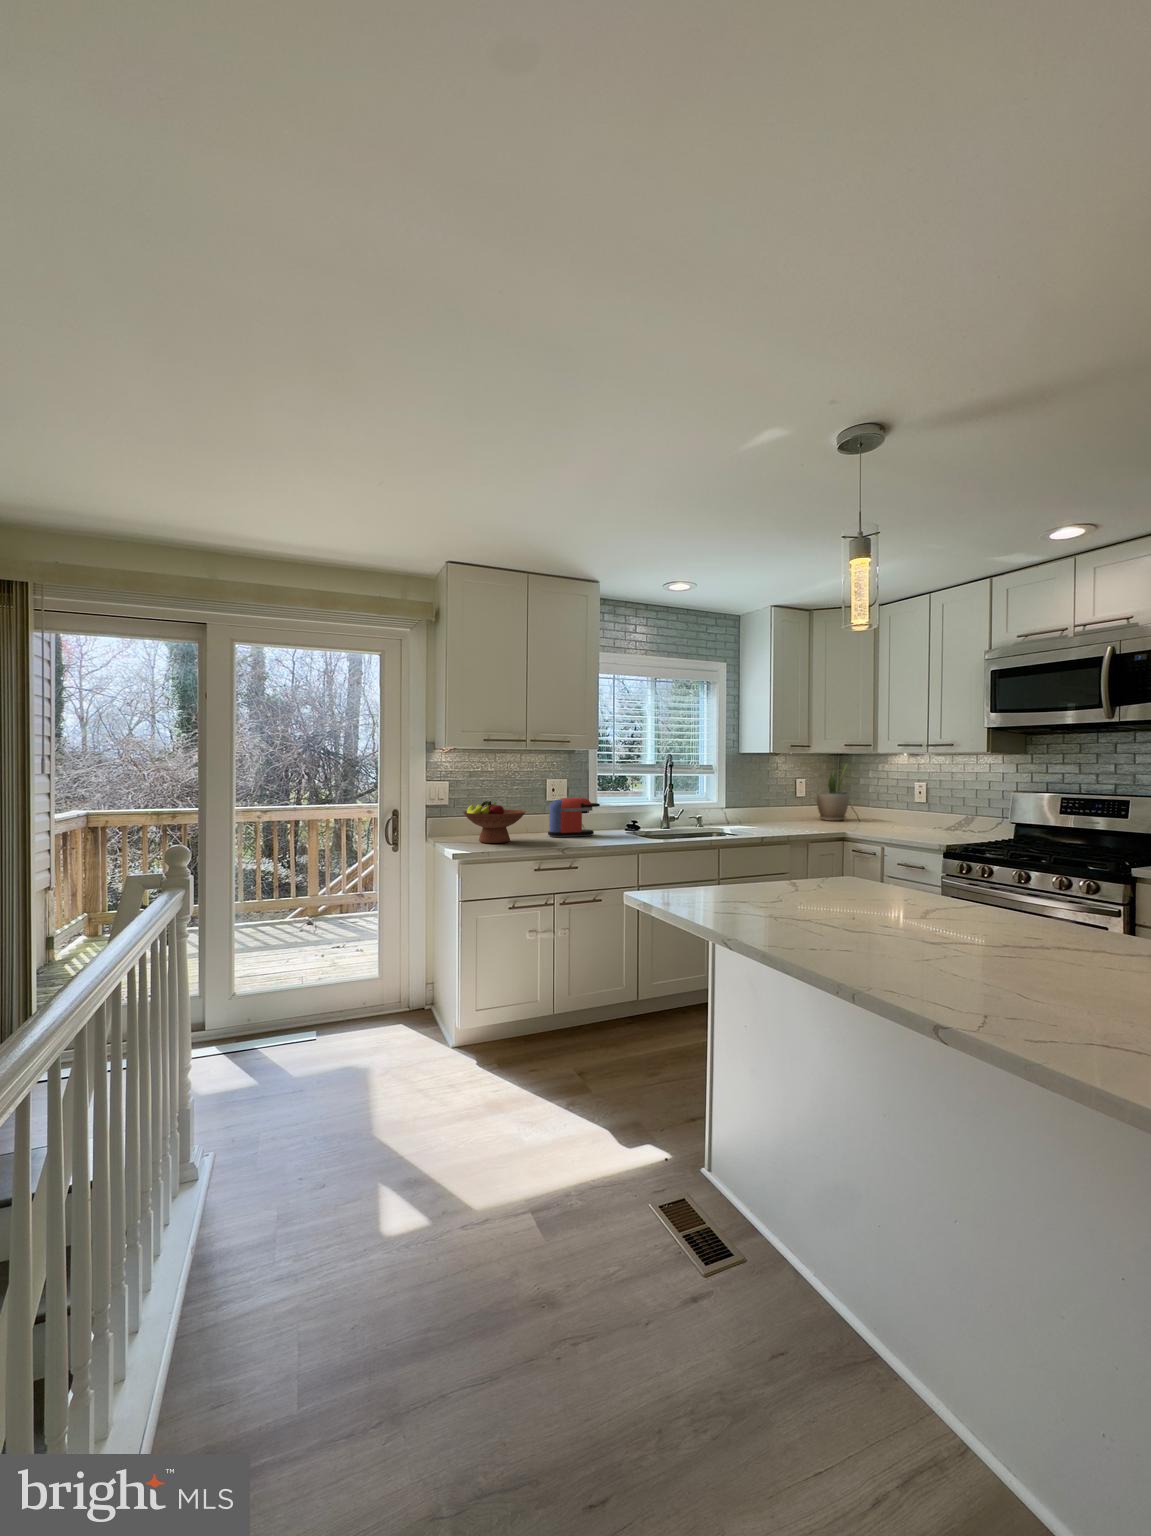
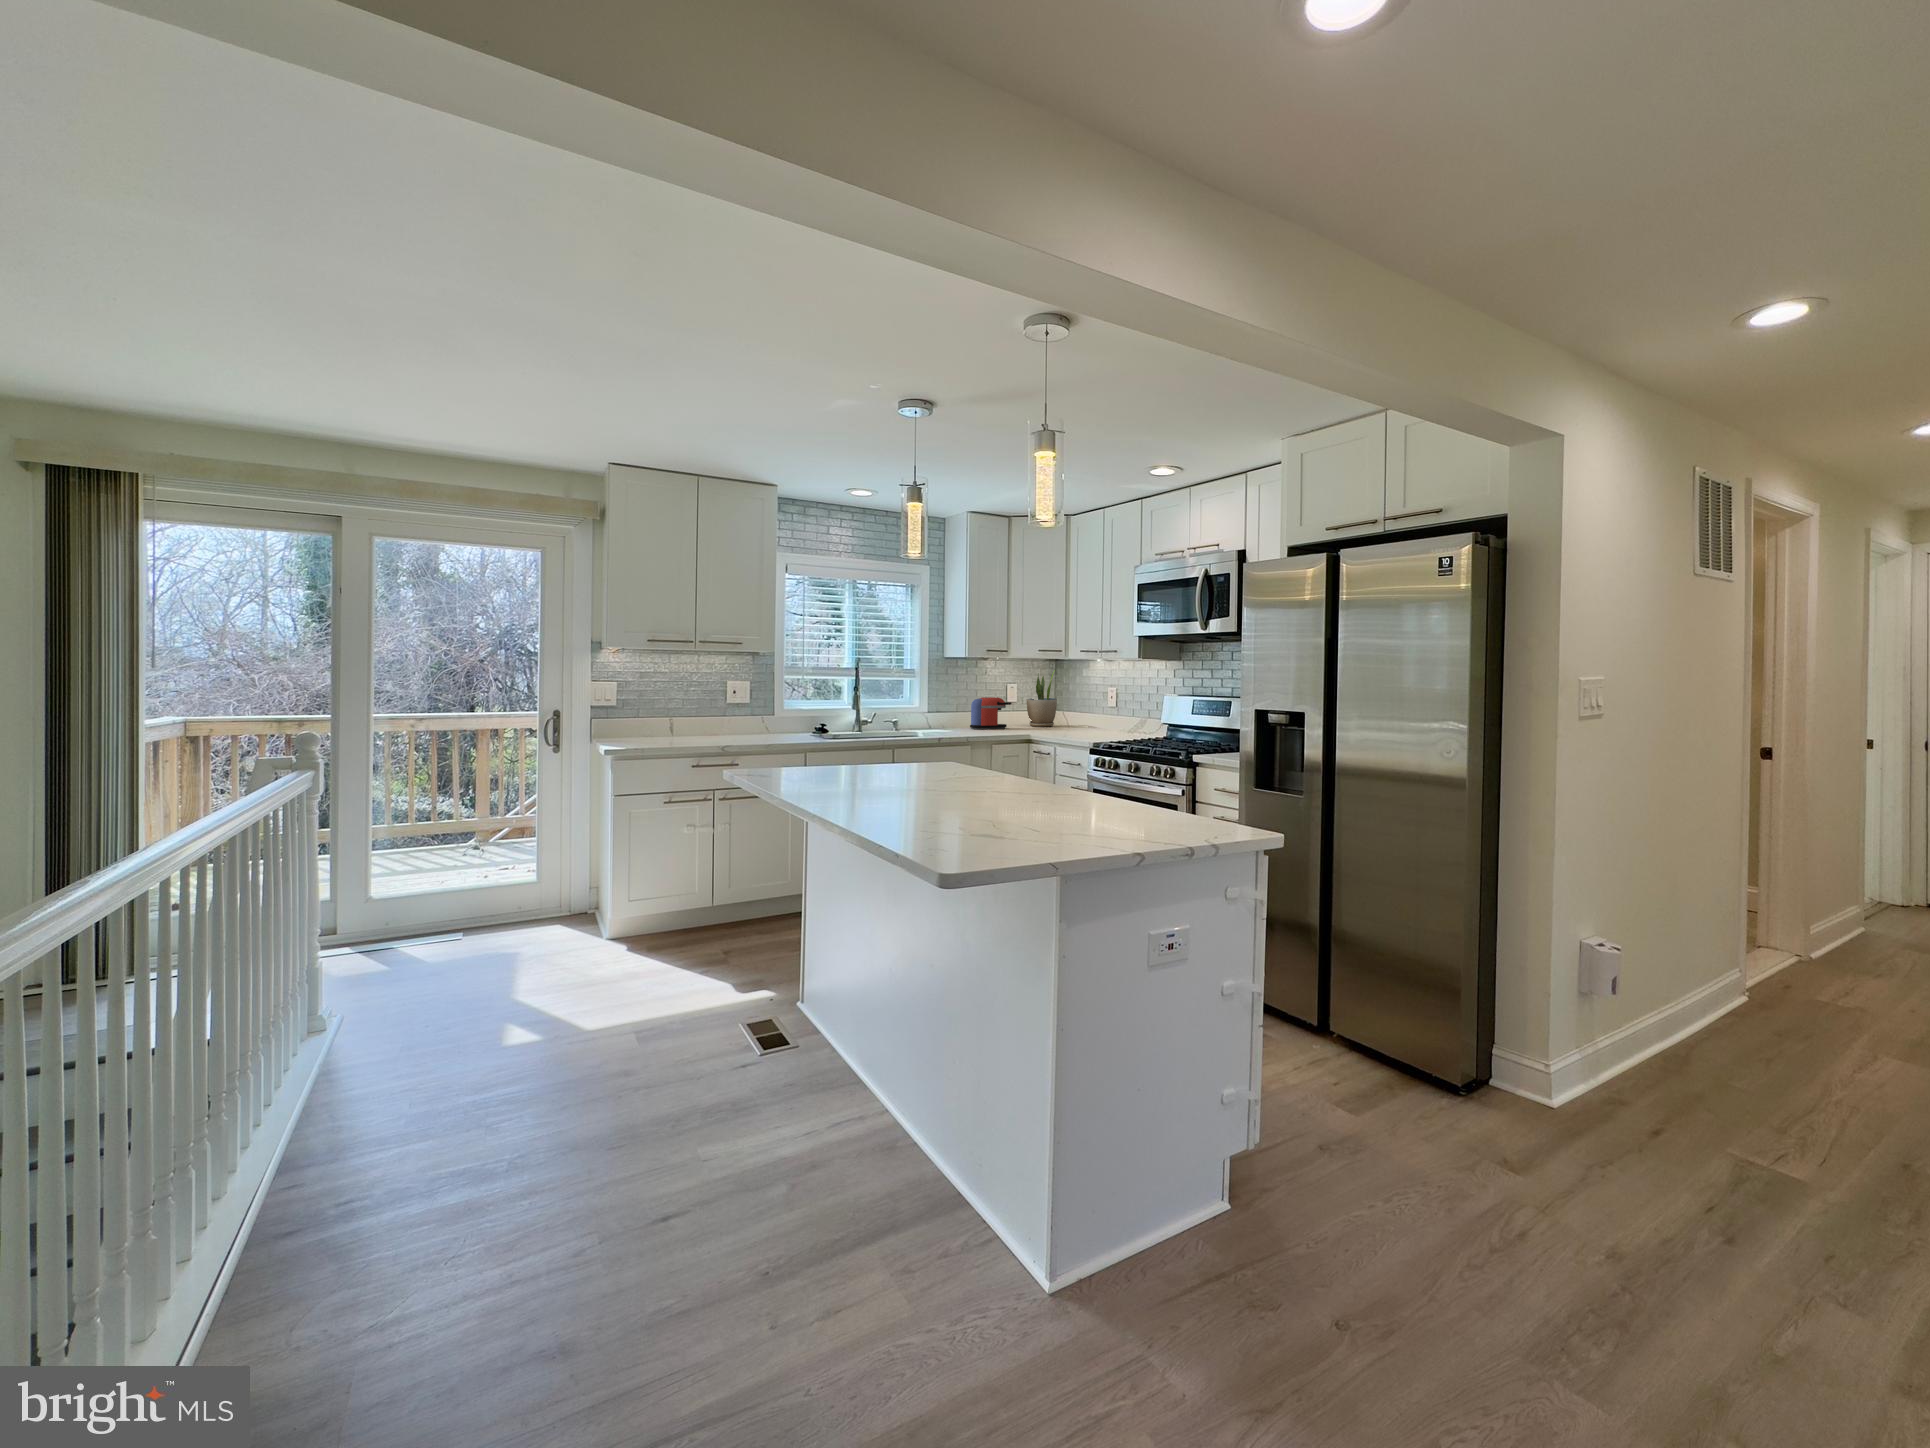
coffee maker: present [548,798,600,837] -> present [970,697,1012,729]
fruit bowl: present [463,801,526,843] -> none [624,700,692,742]

